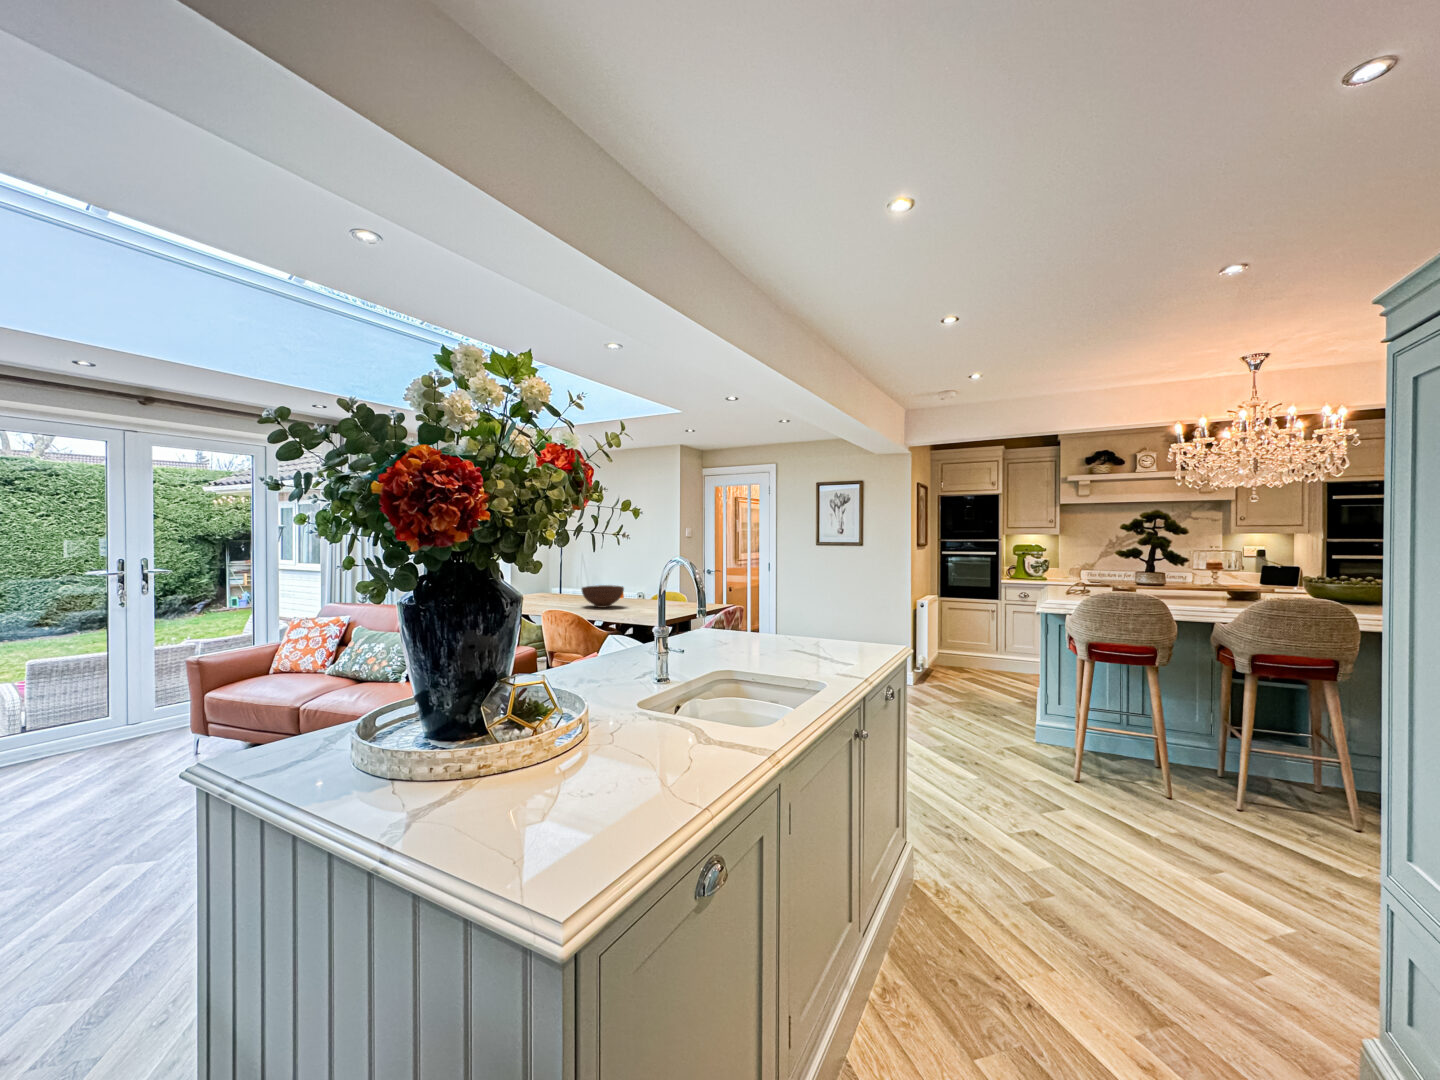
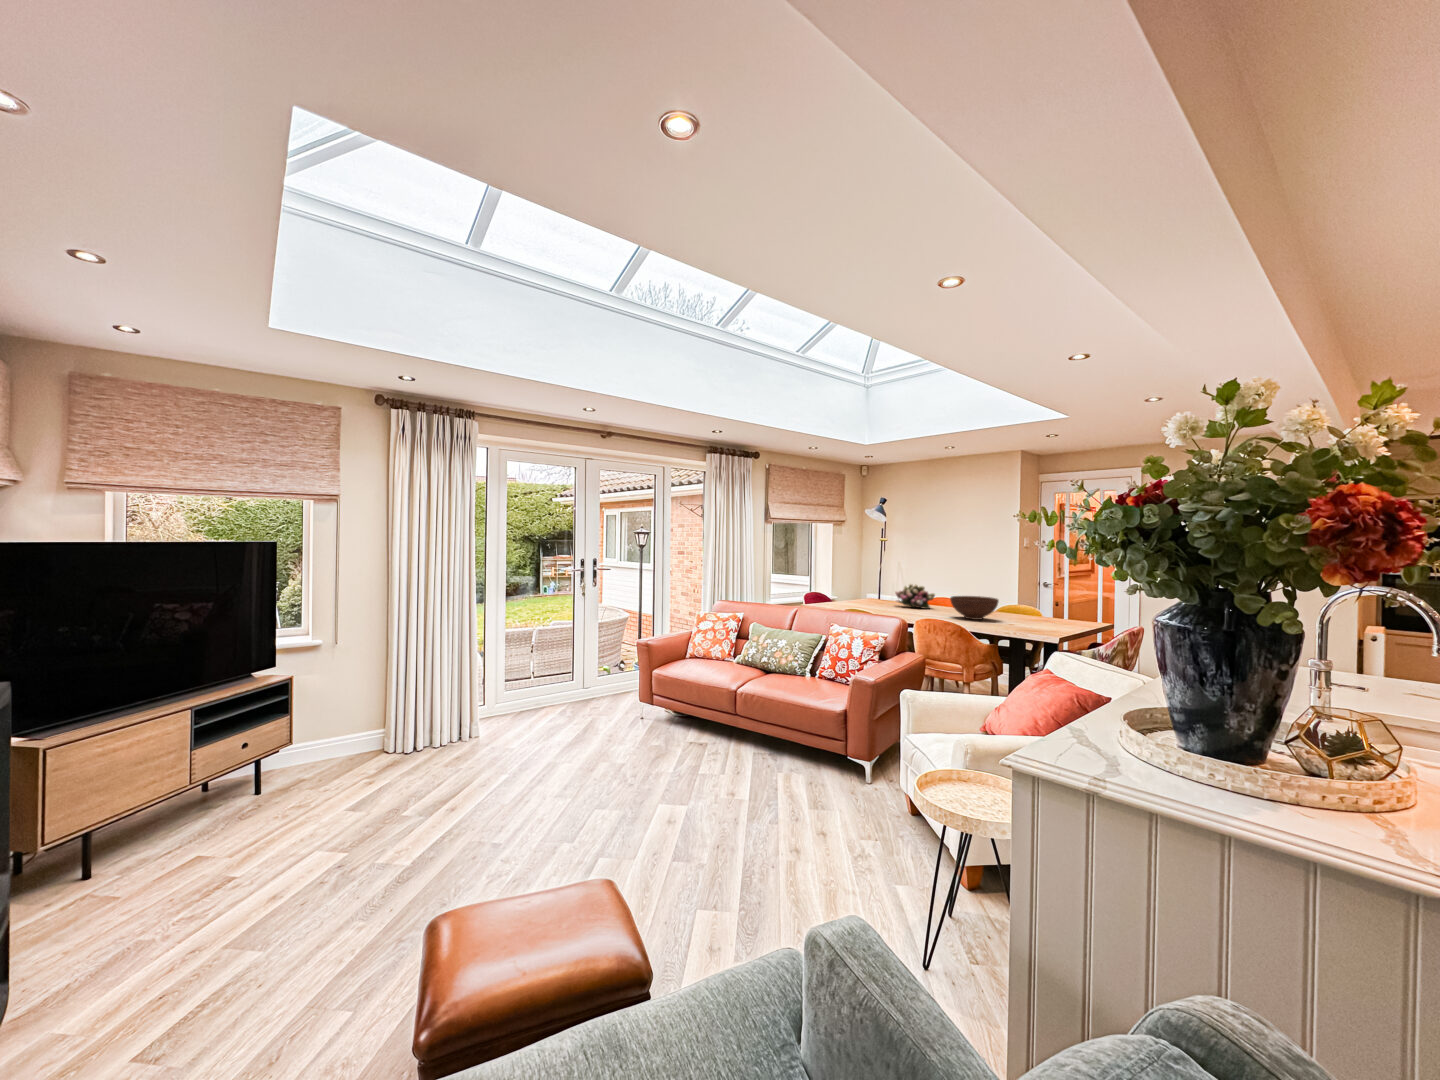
flower arrangement: none [542,575,582,599] -> present [895,584,935,609]

